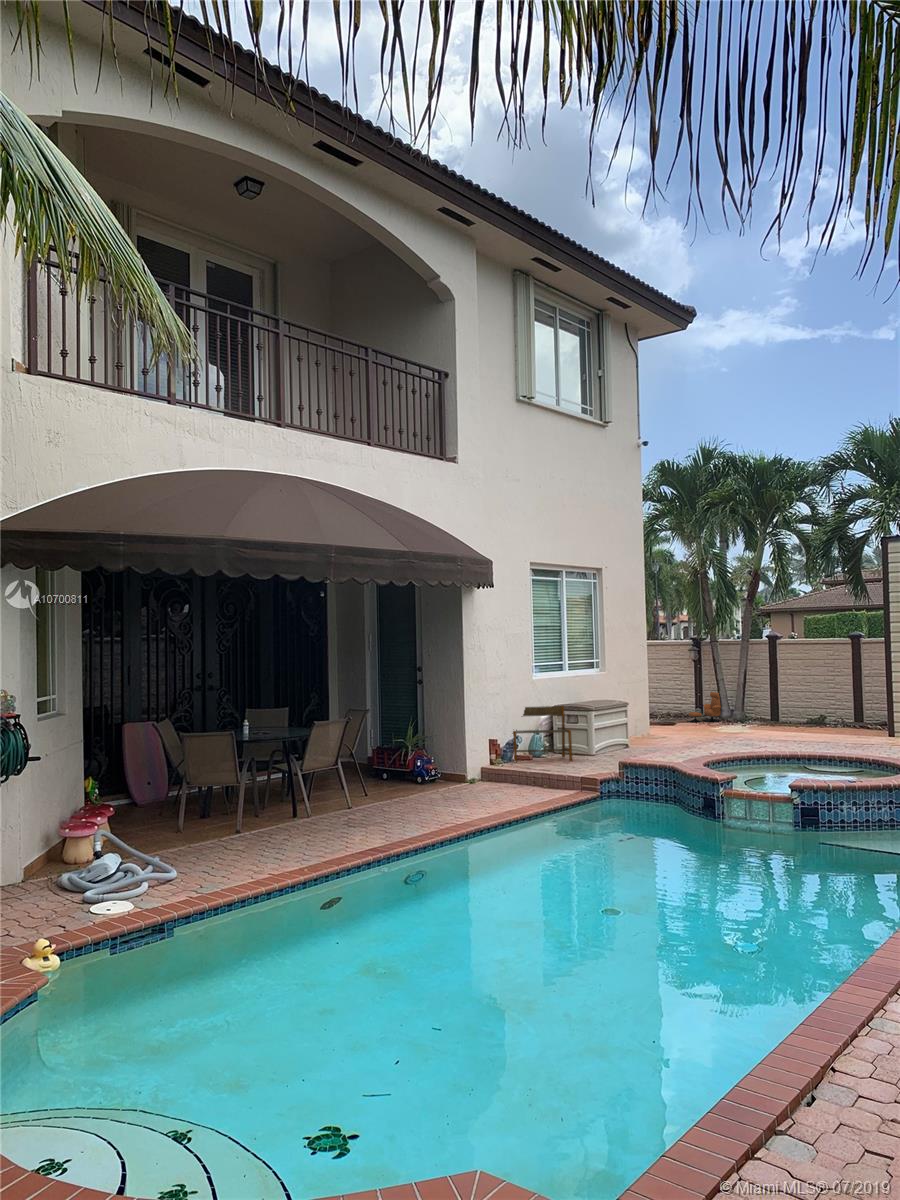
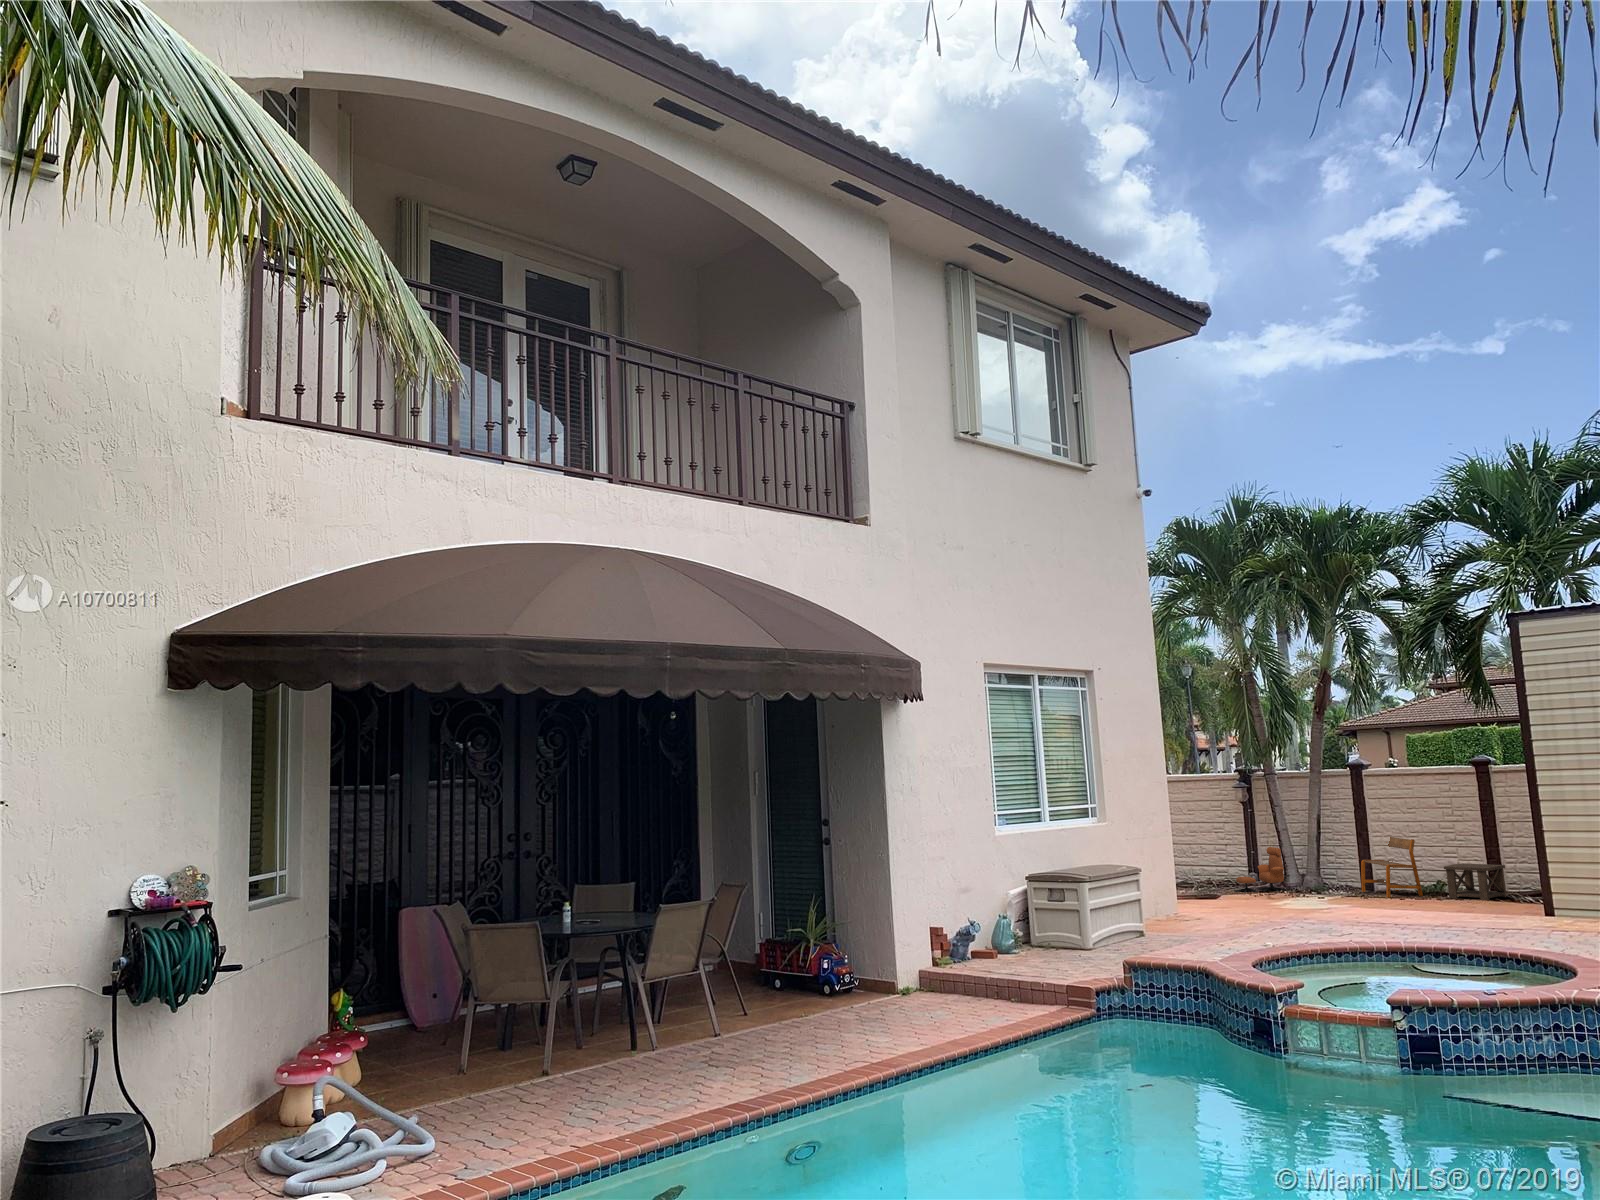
side table: none [826,704,866,728] -> present [1444,863,1506,900]
bench: present [512,706,572,763] -> present [1361,837,1423,898]

